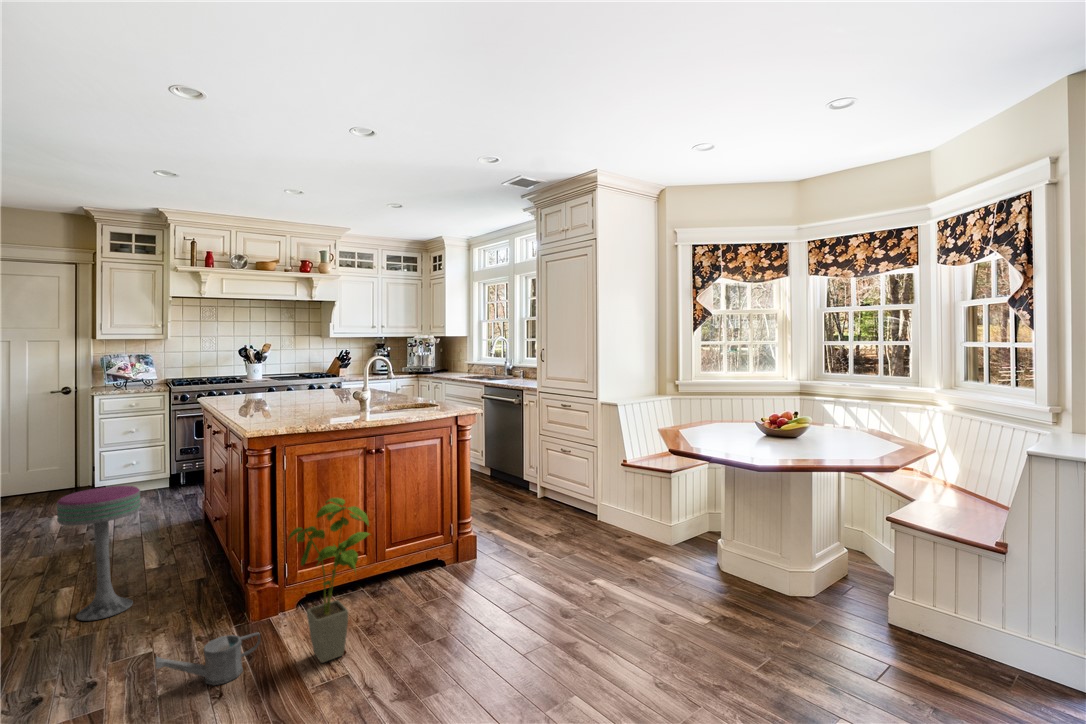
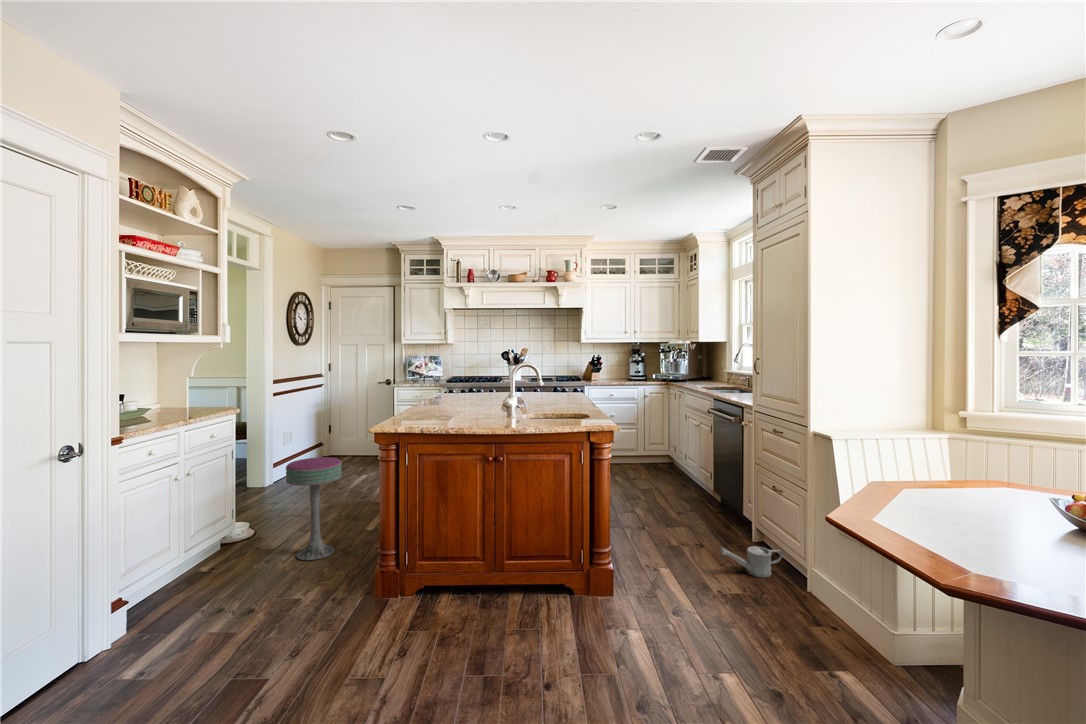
house plant: present [288,498,369,663] -> none [352,505,441,671]
watering can: present [155,632,260,685] -> present [721,546,782,578]

